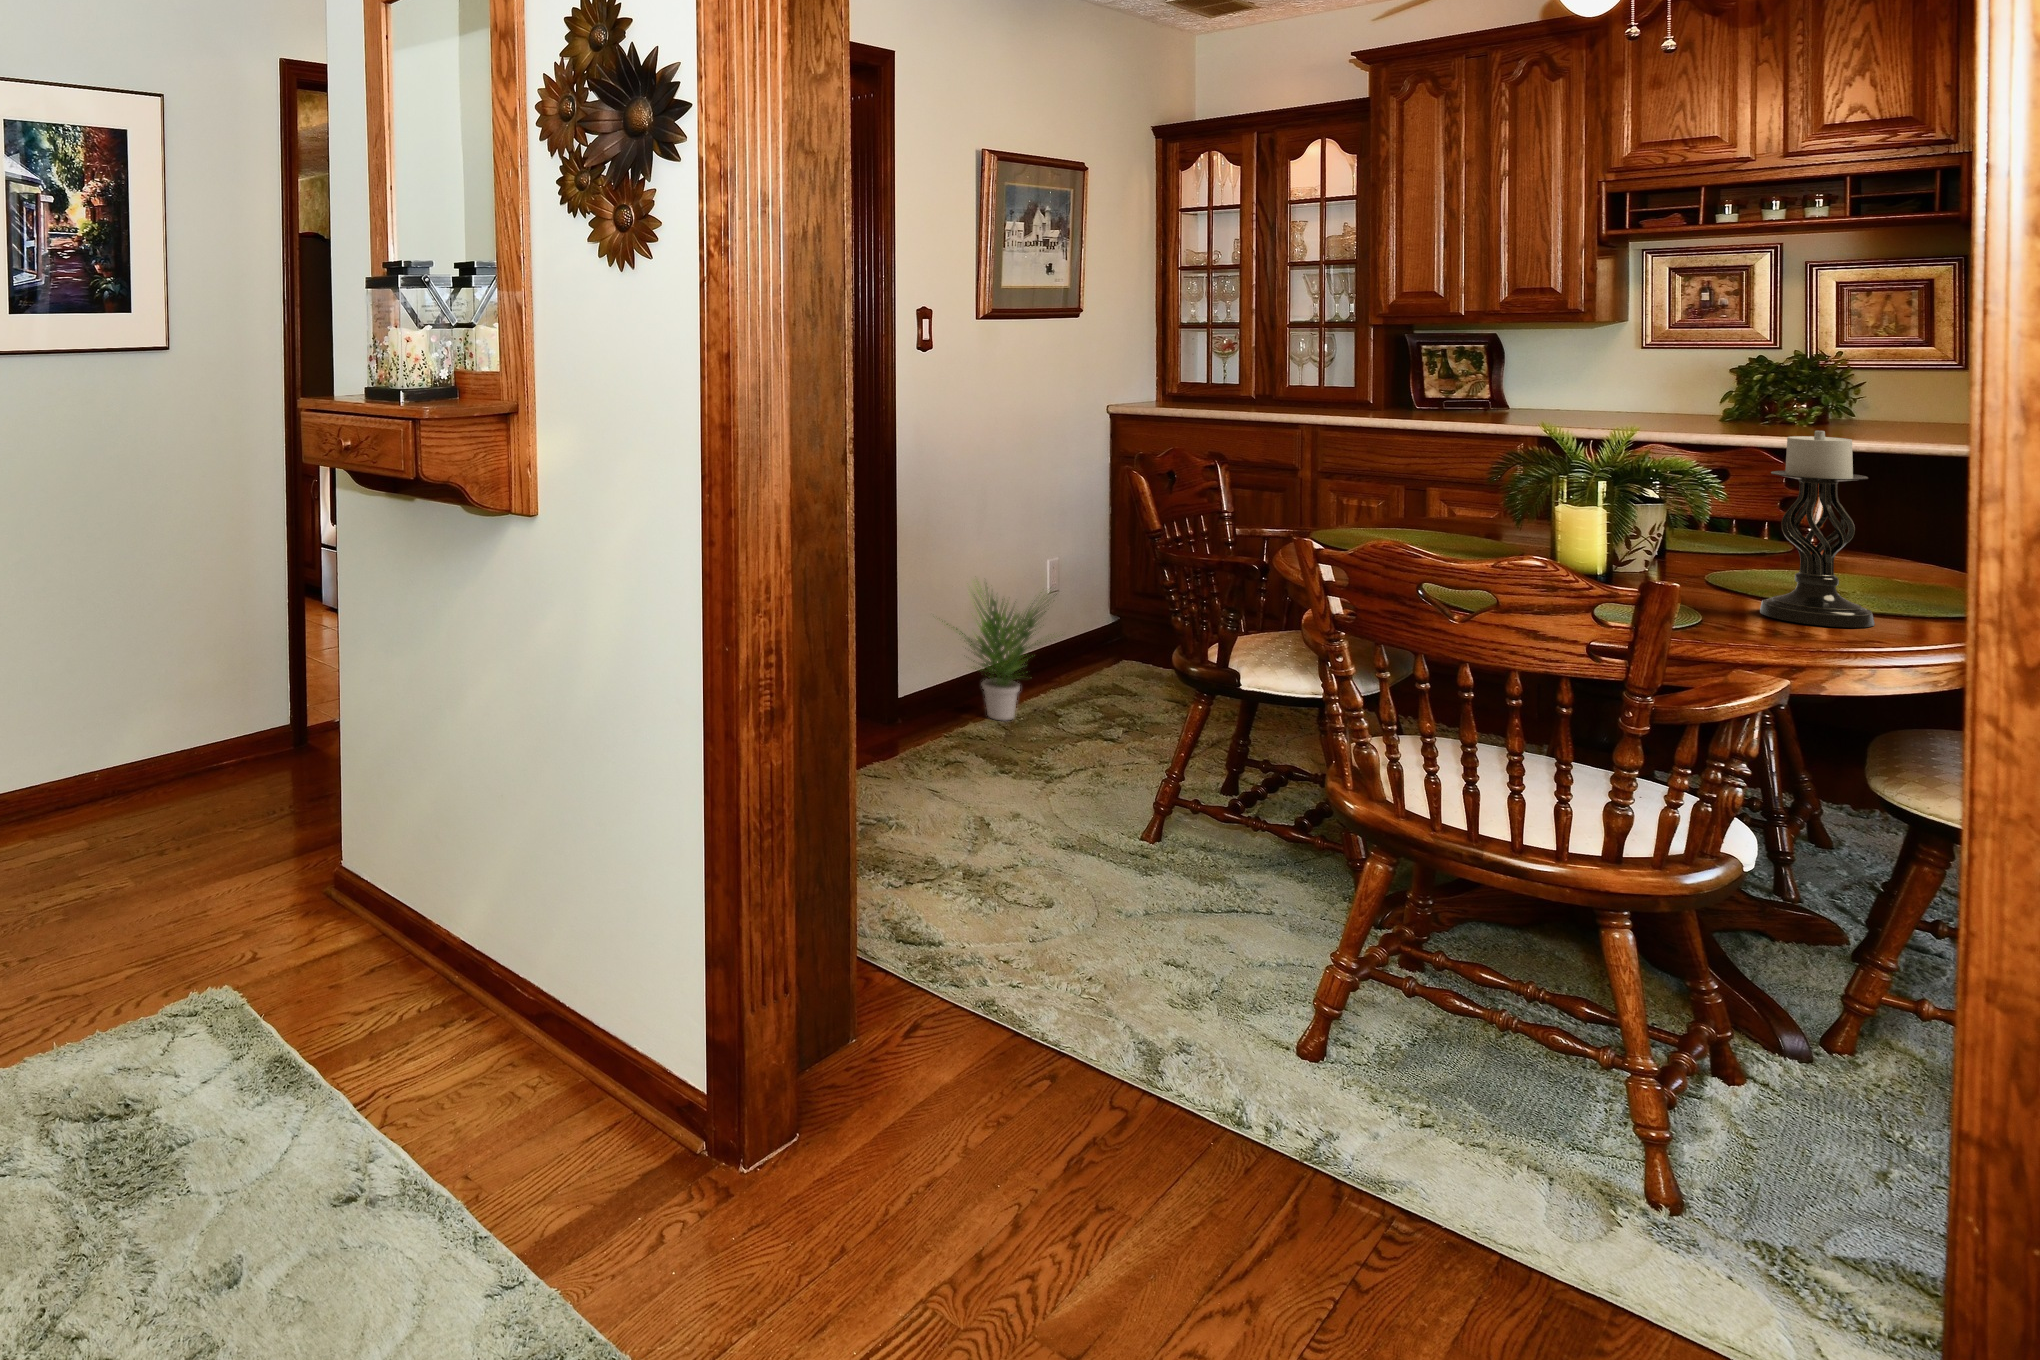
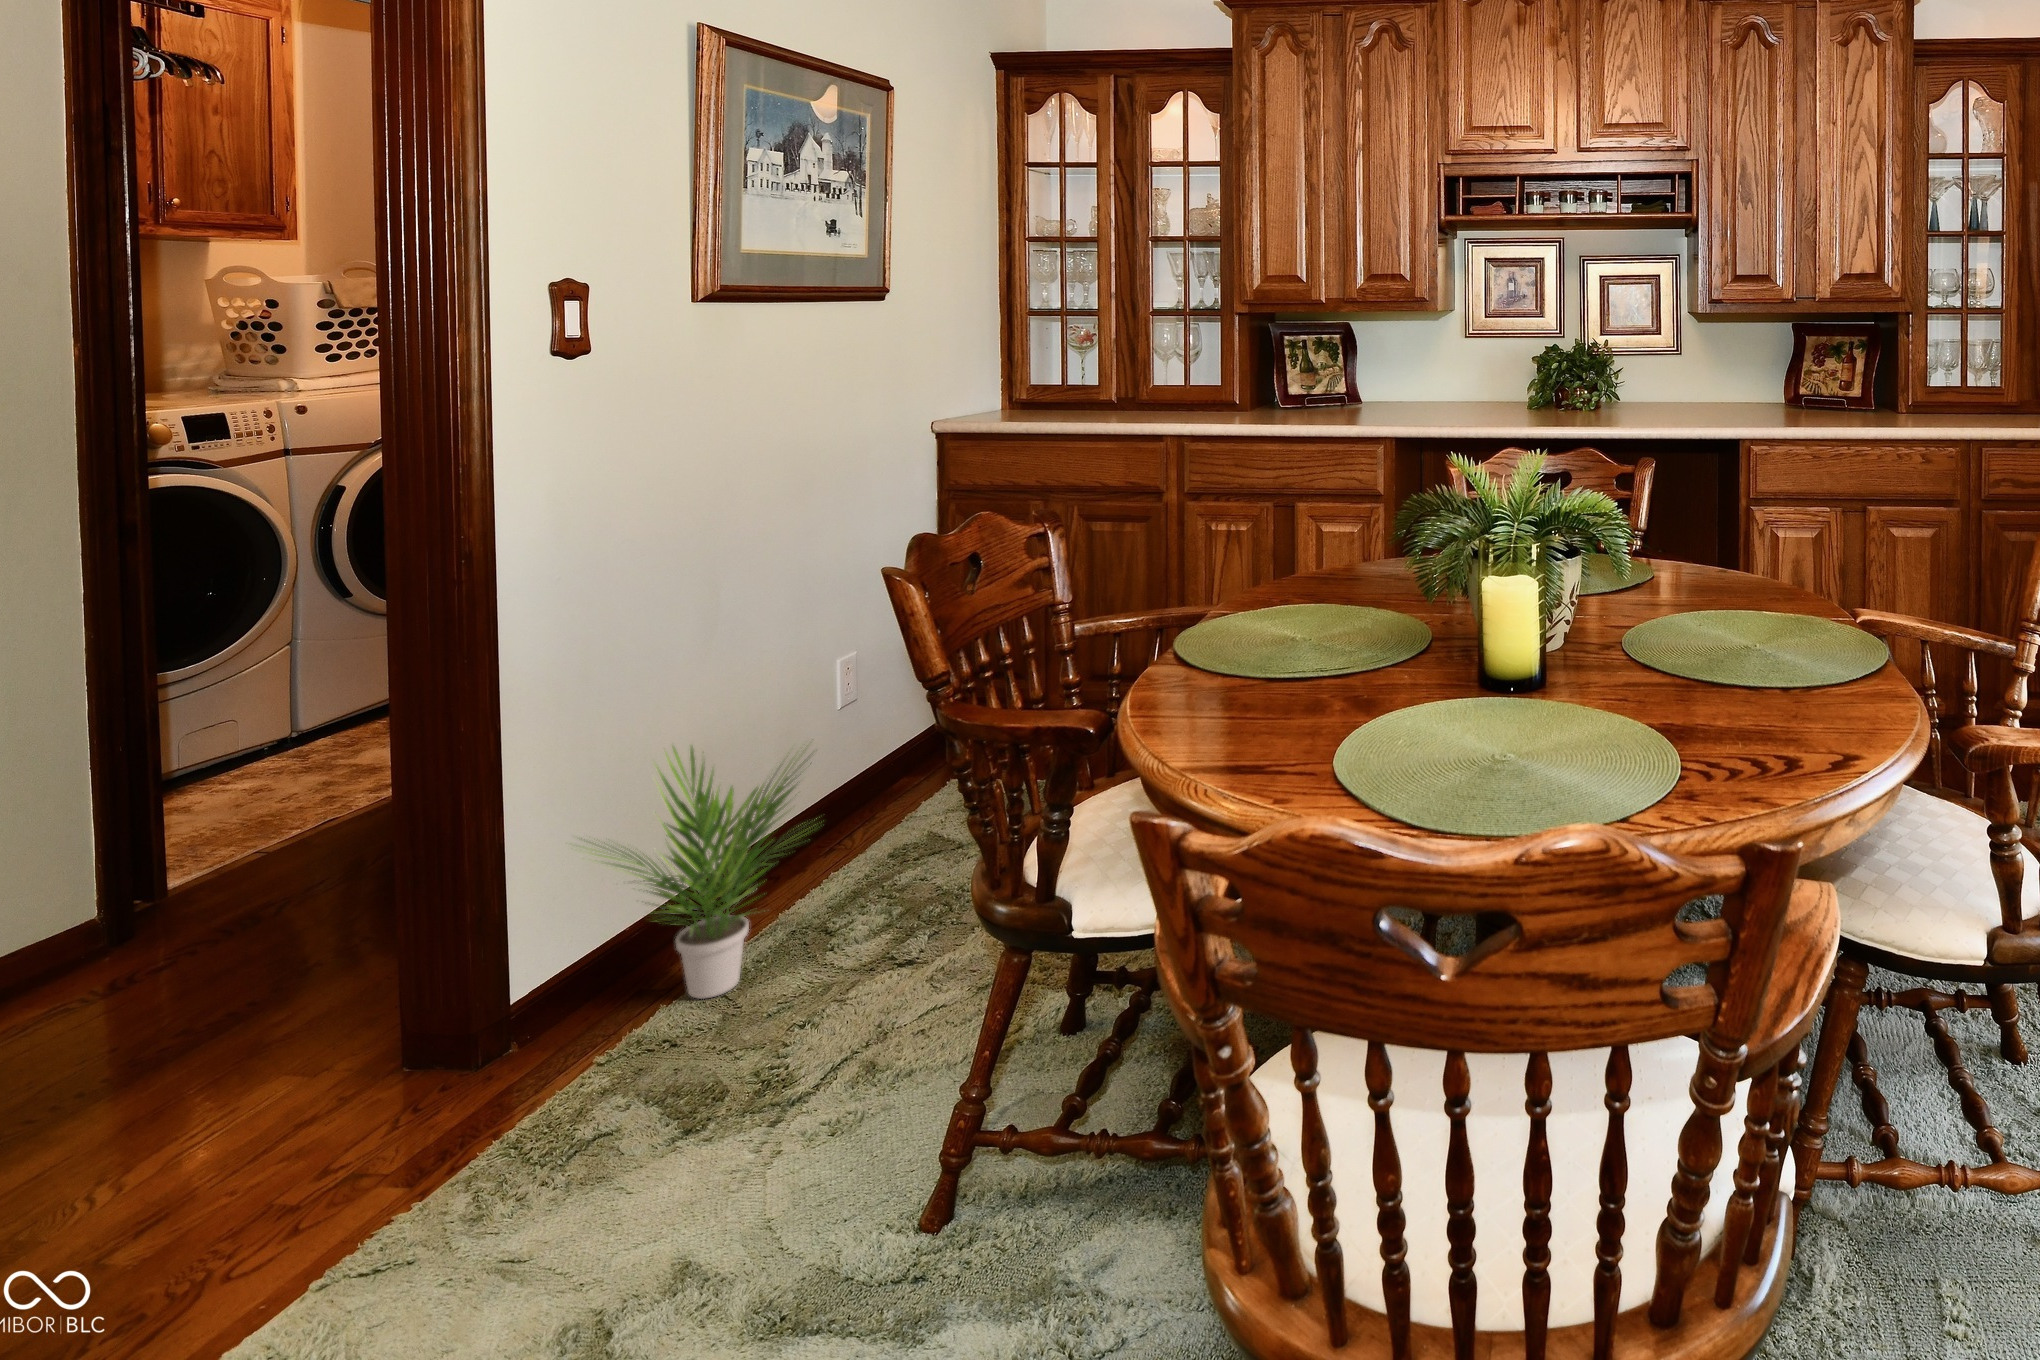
candle holder: present [1760,431,1875,628] -> none [1730,464,1844,742]

